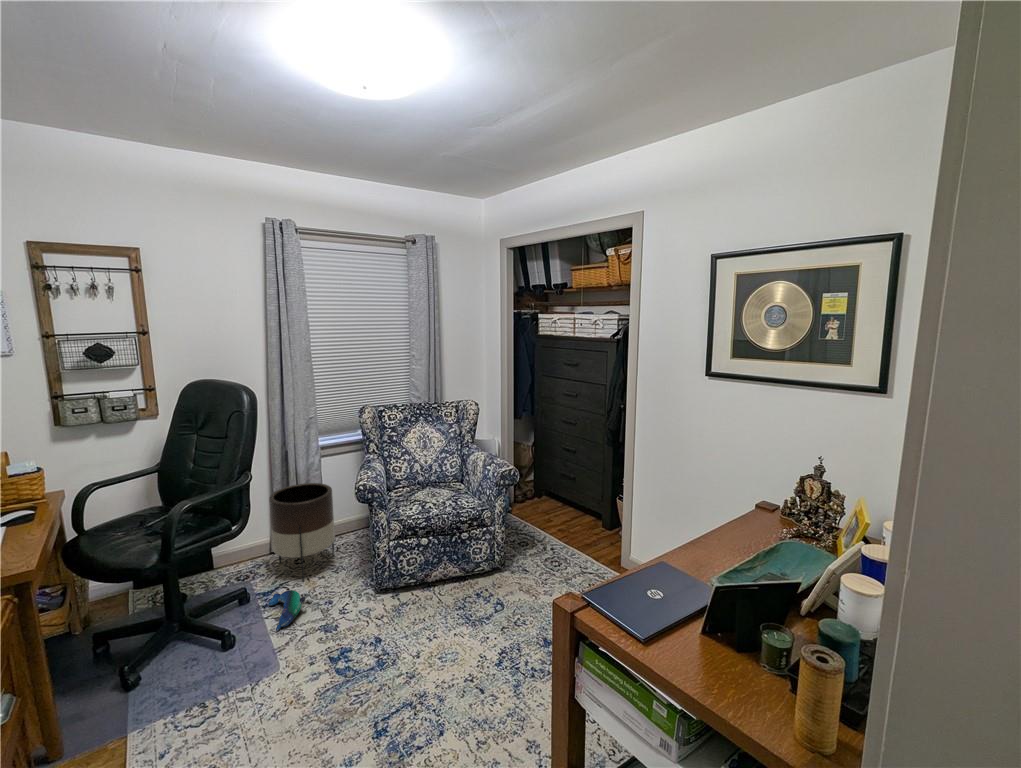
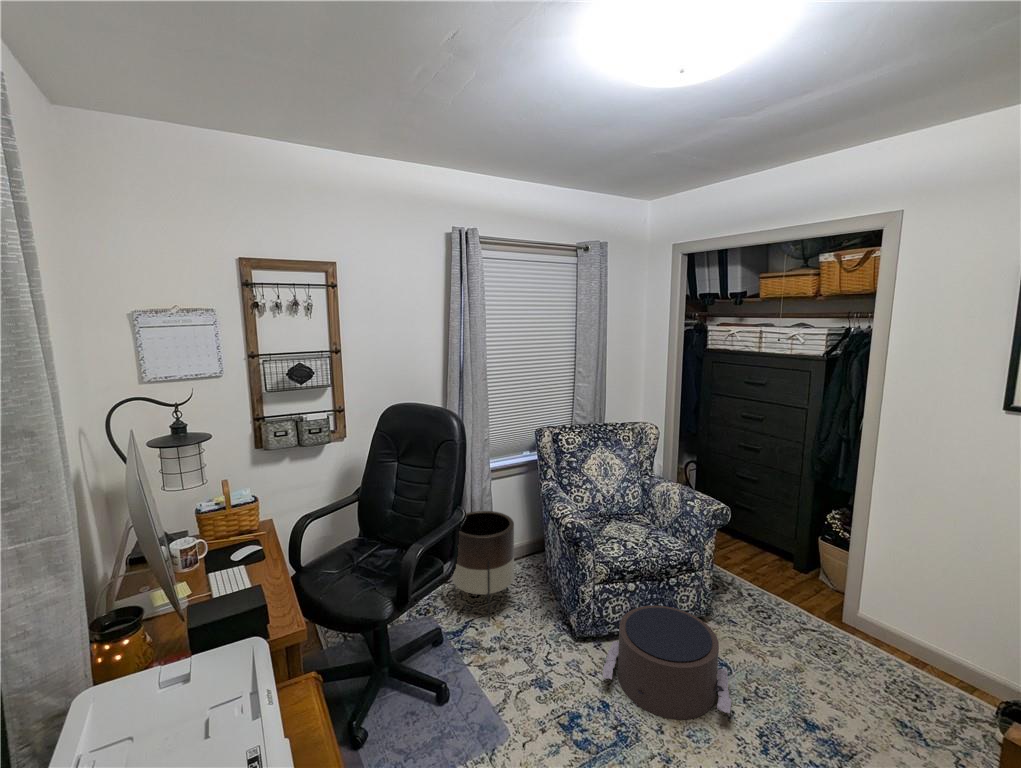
pouf: none [379,556,493,648] -> present [602,606,732,720]
plush toy: present [268,590,305,631] -> none [465,634,508,683]

